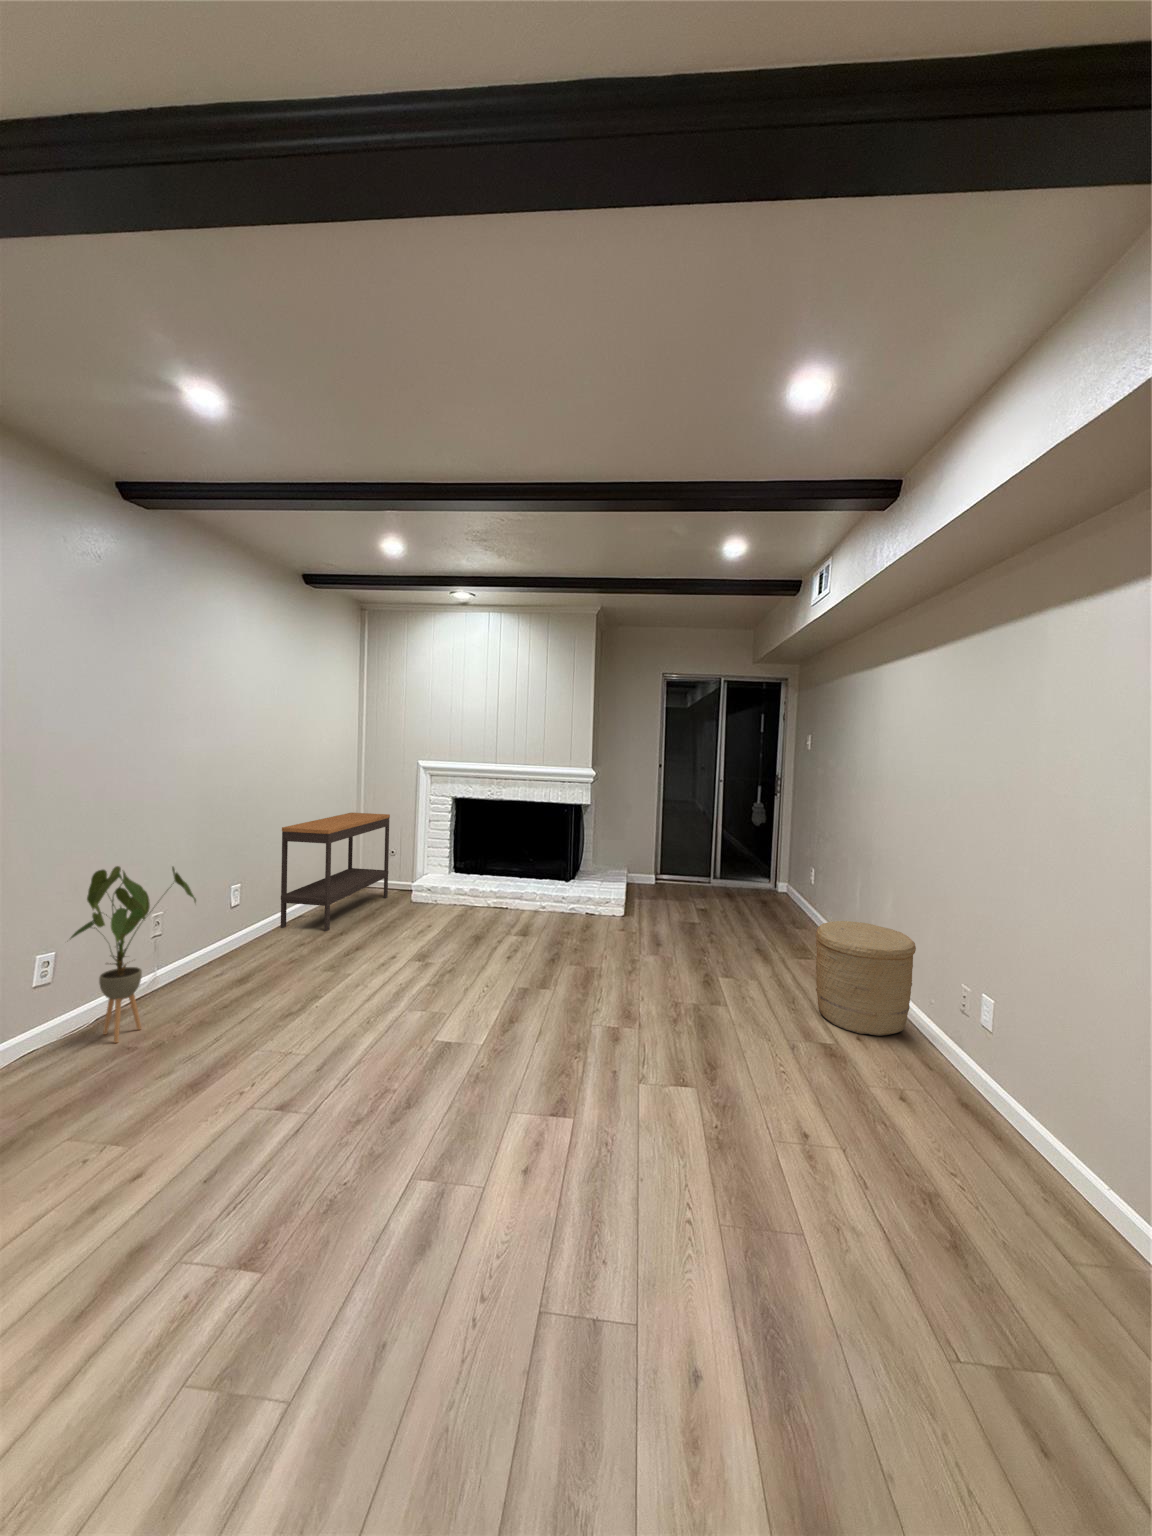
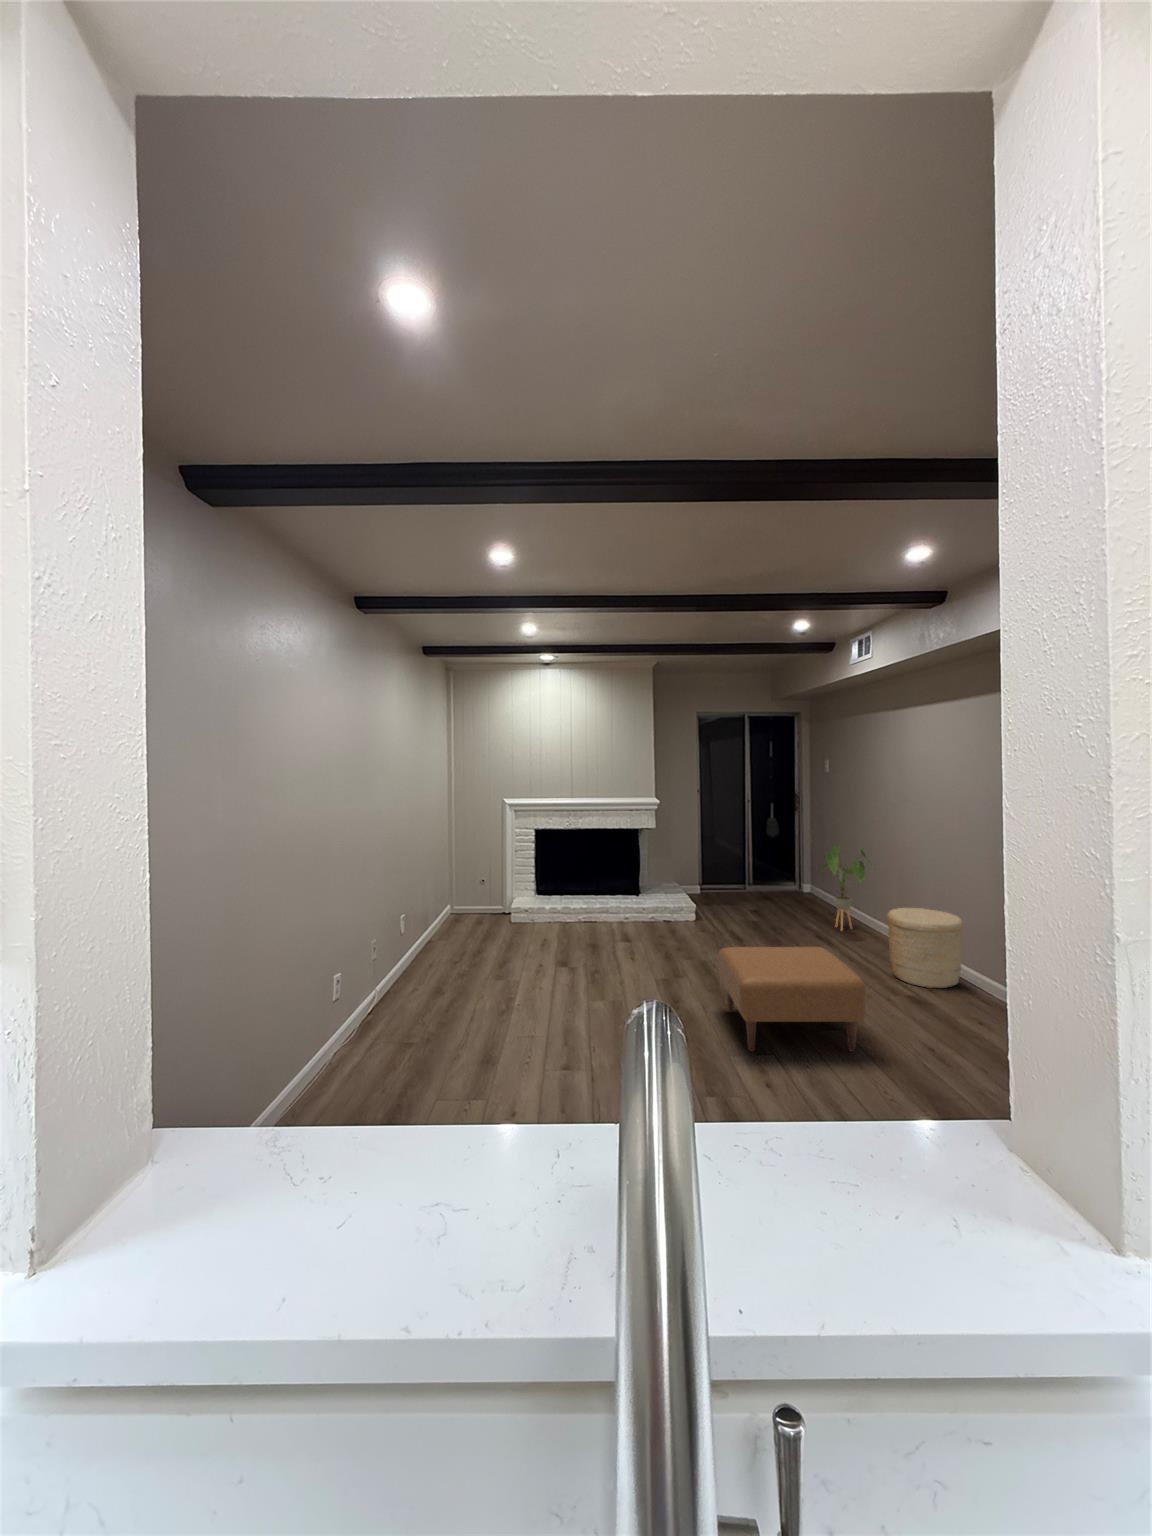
console table: present [281,813,390,931] -> none [423,848,486,951]
house plant: present [71,866,196,1043] -> present [821,846,867,930]
ottoman: none [523,957,705,1126] -> present [718,947,866,1051]

